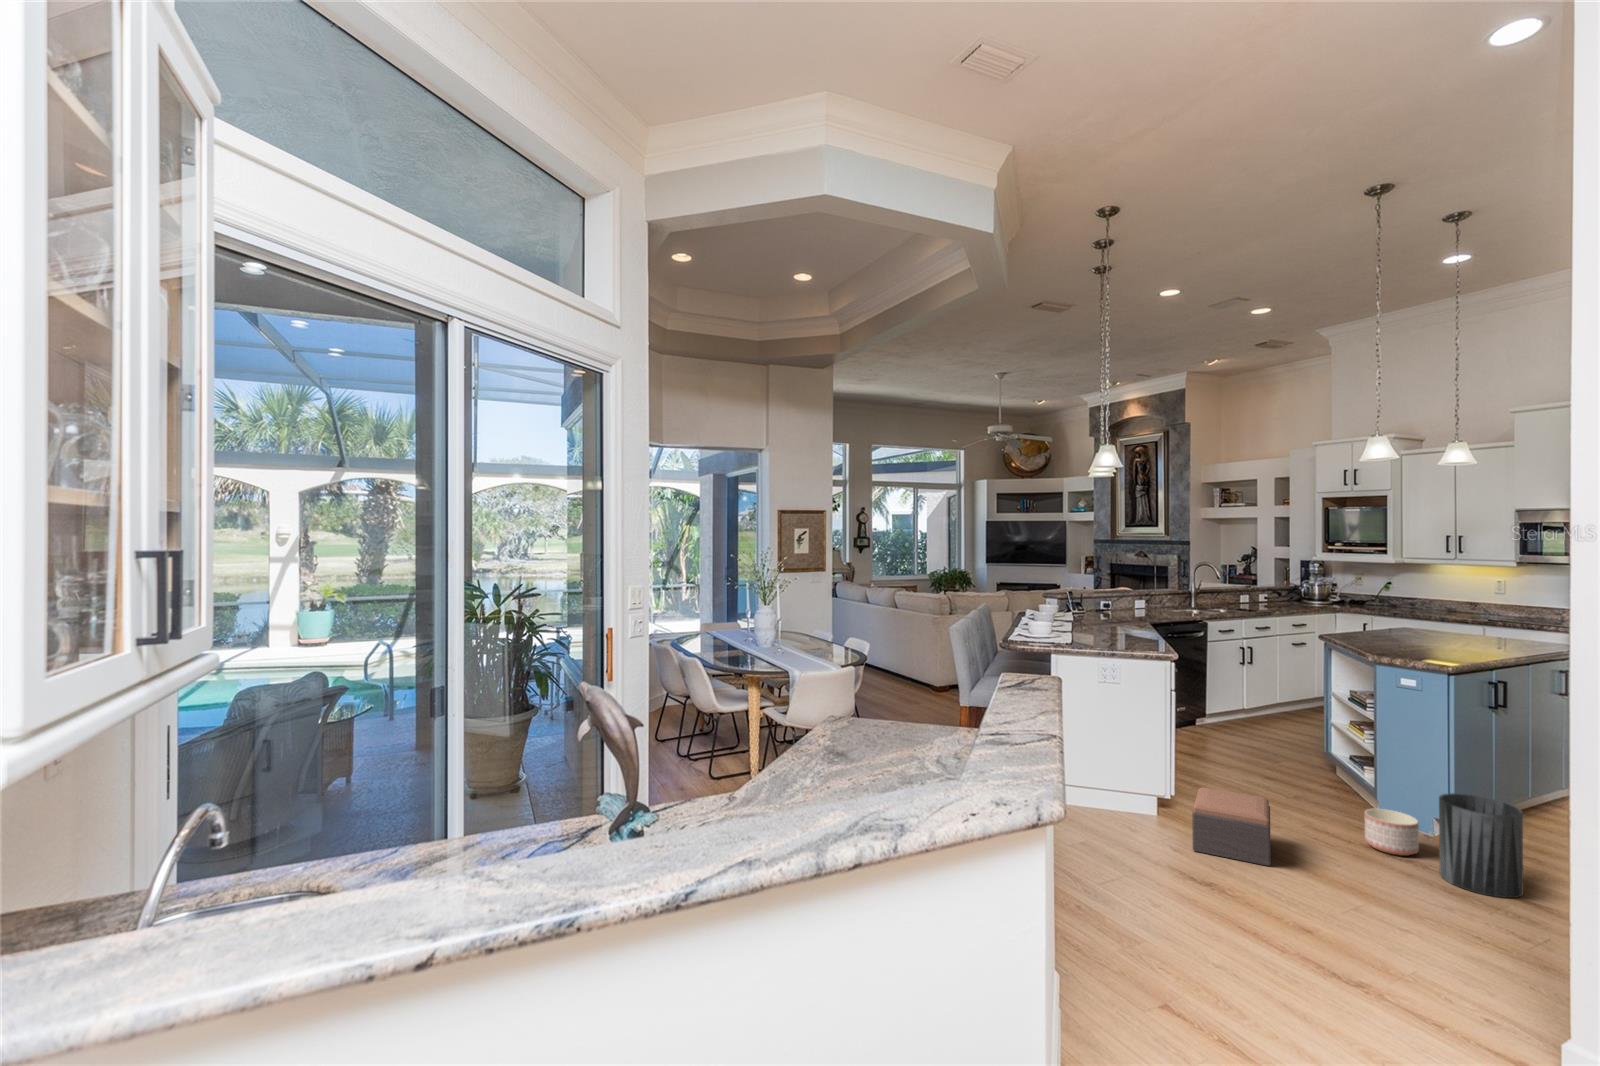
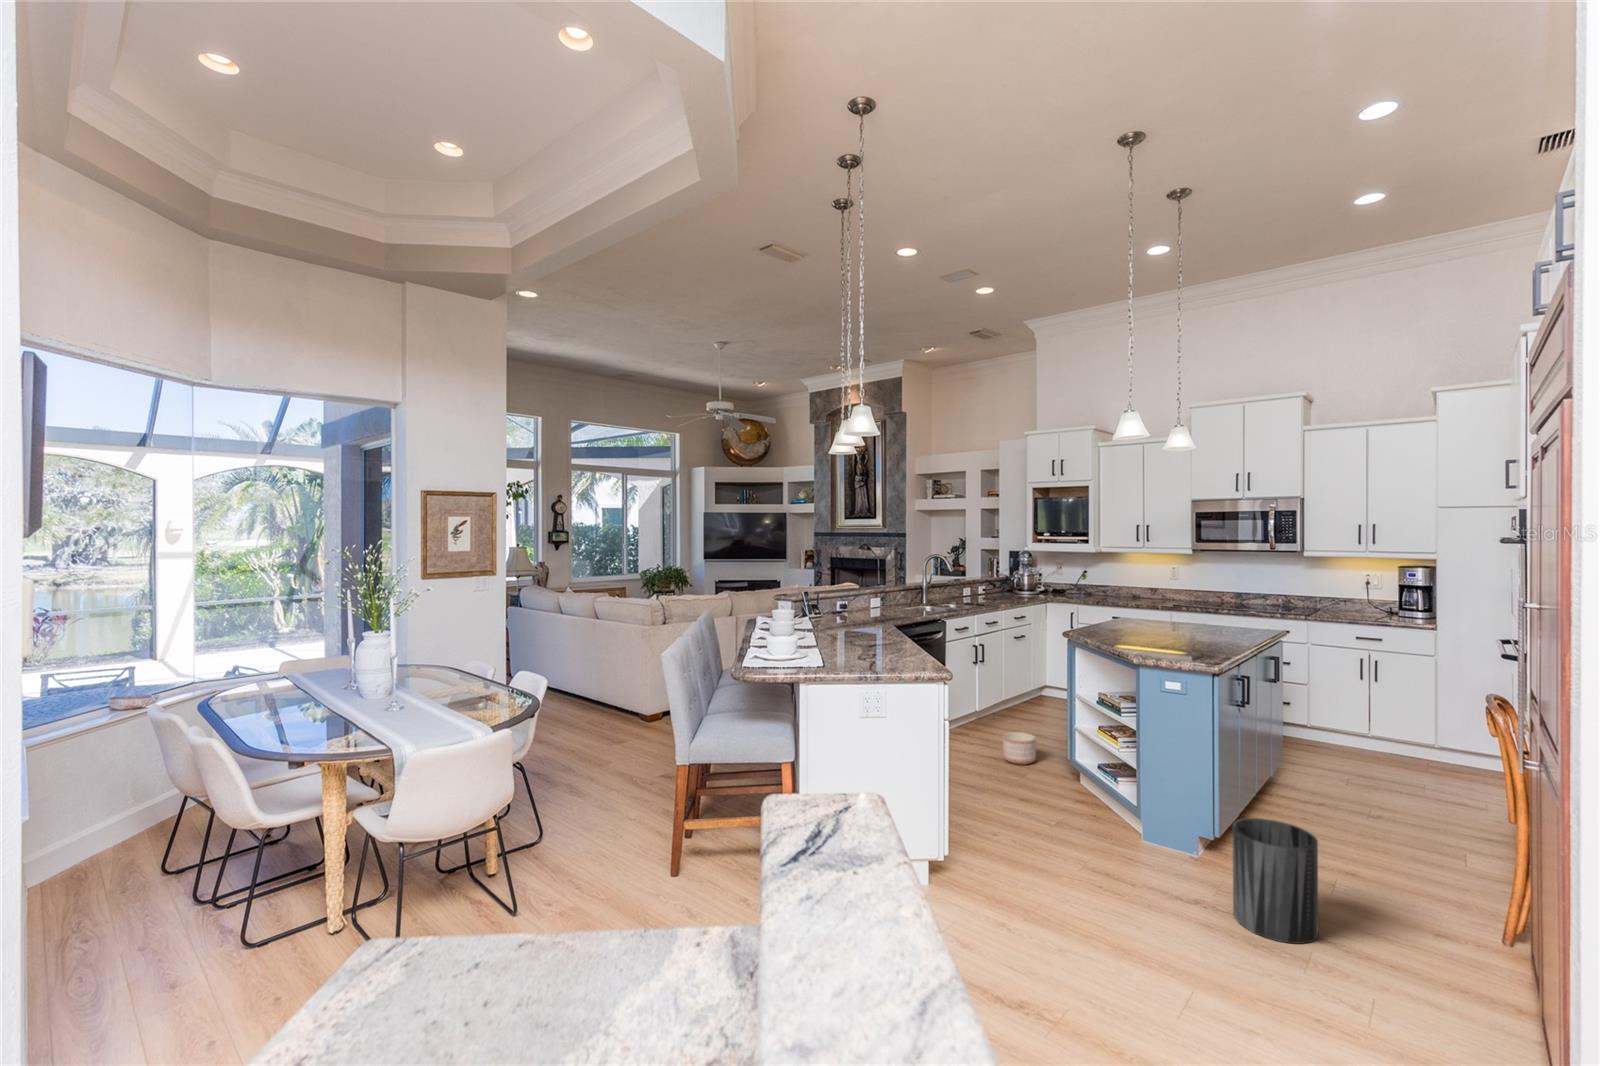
footstool: present [1192,788,1271,866] -> none [978,846,1076,950]
planter: present [1365,809,1419,856] -> present [1003,732,1036,765]

